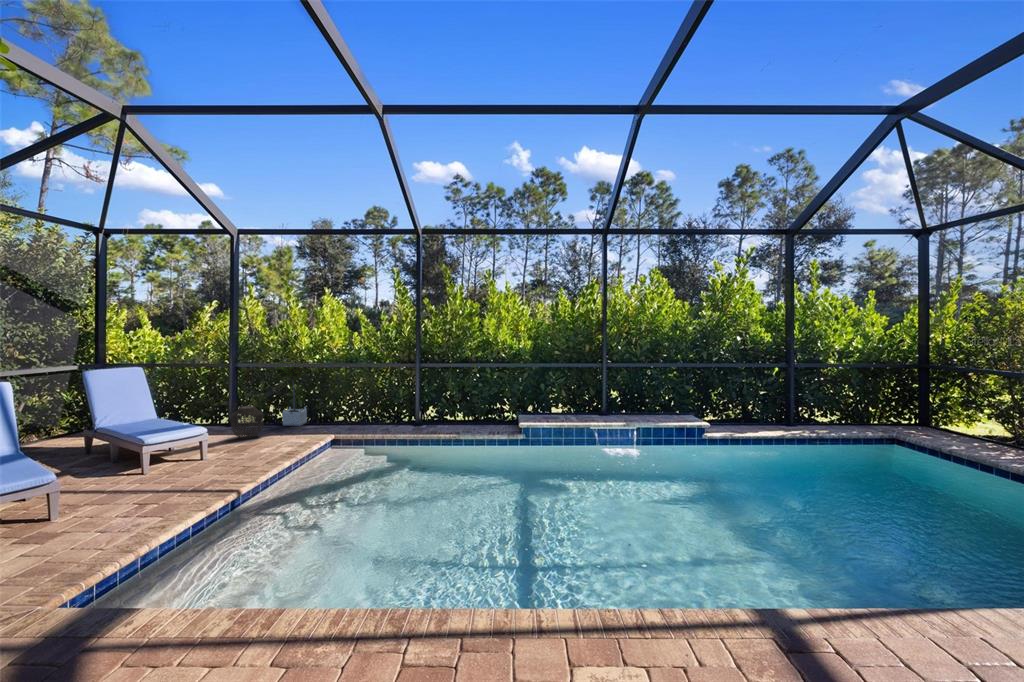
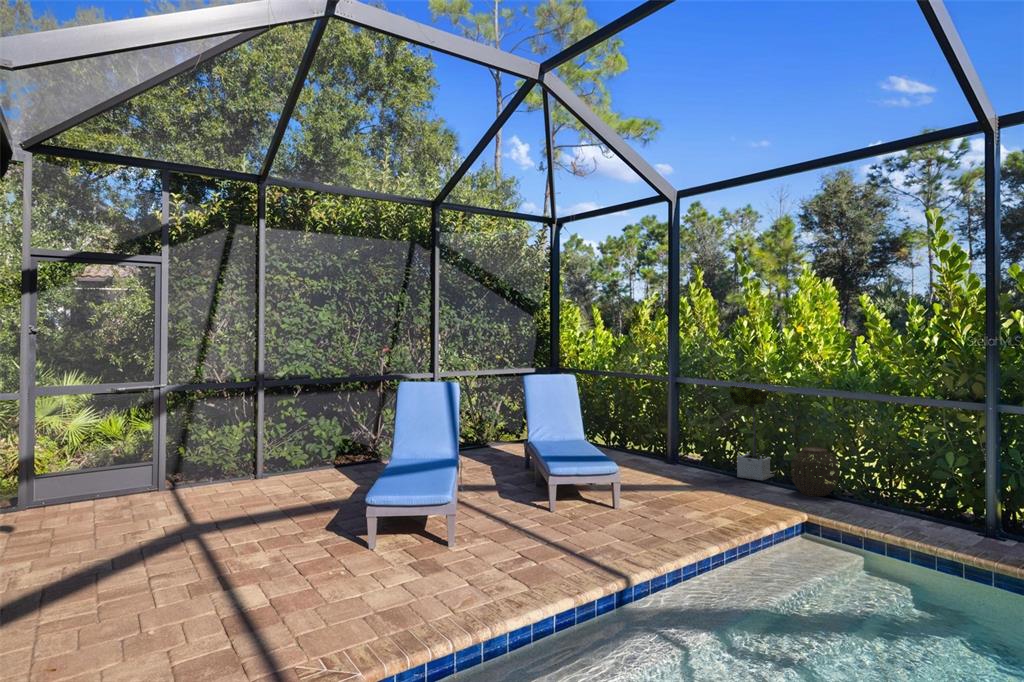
woven basket: present [231,406,263,439] -> present [791,447,838,496]

